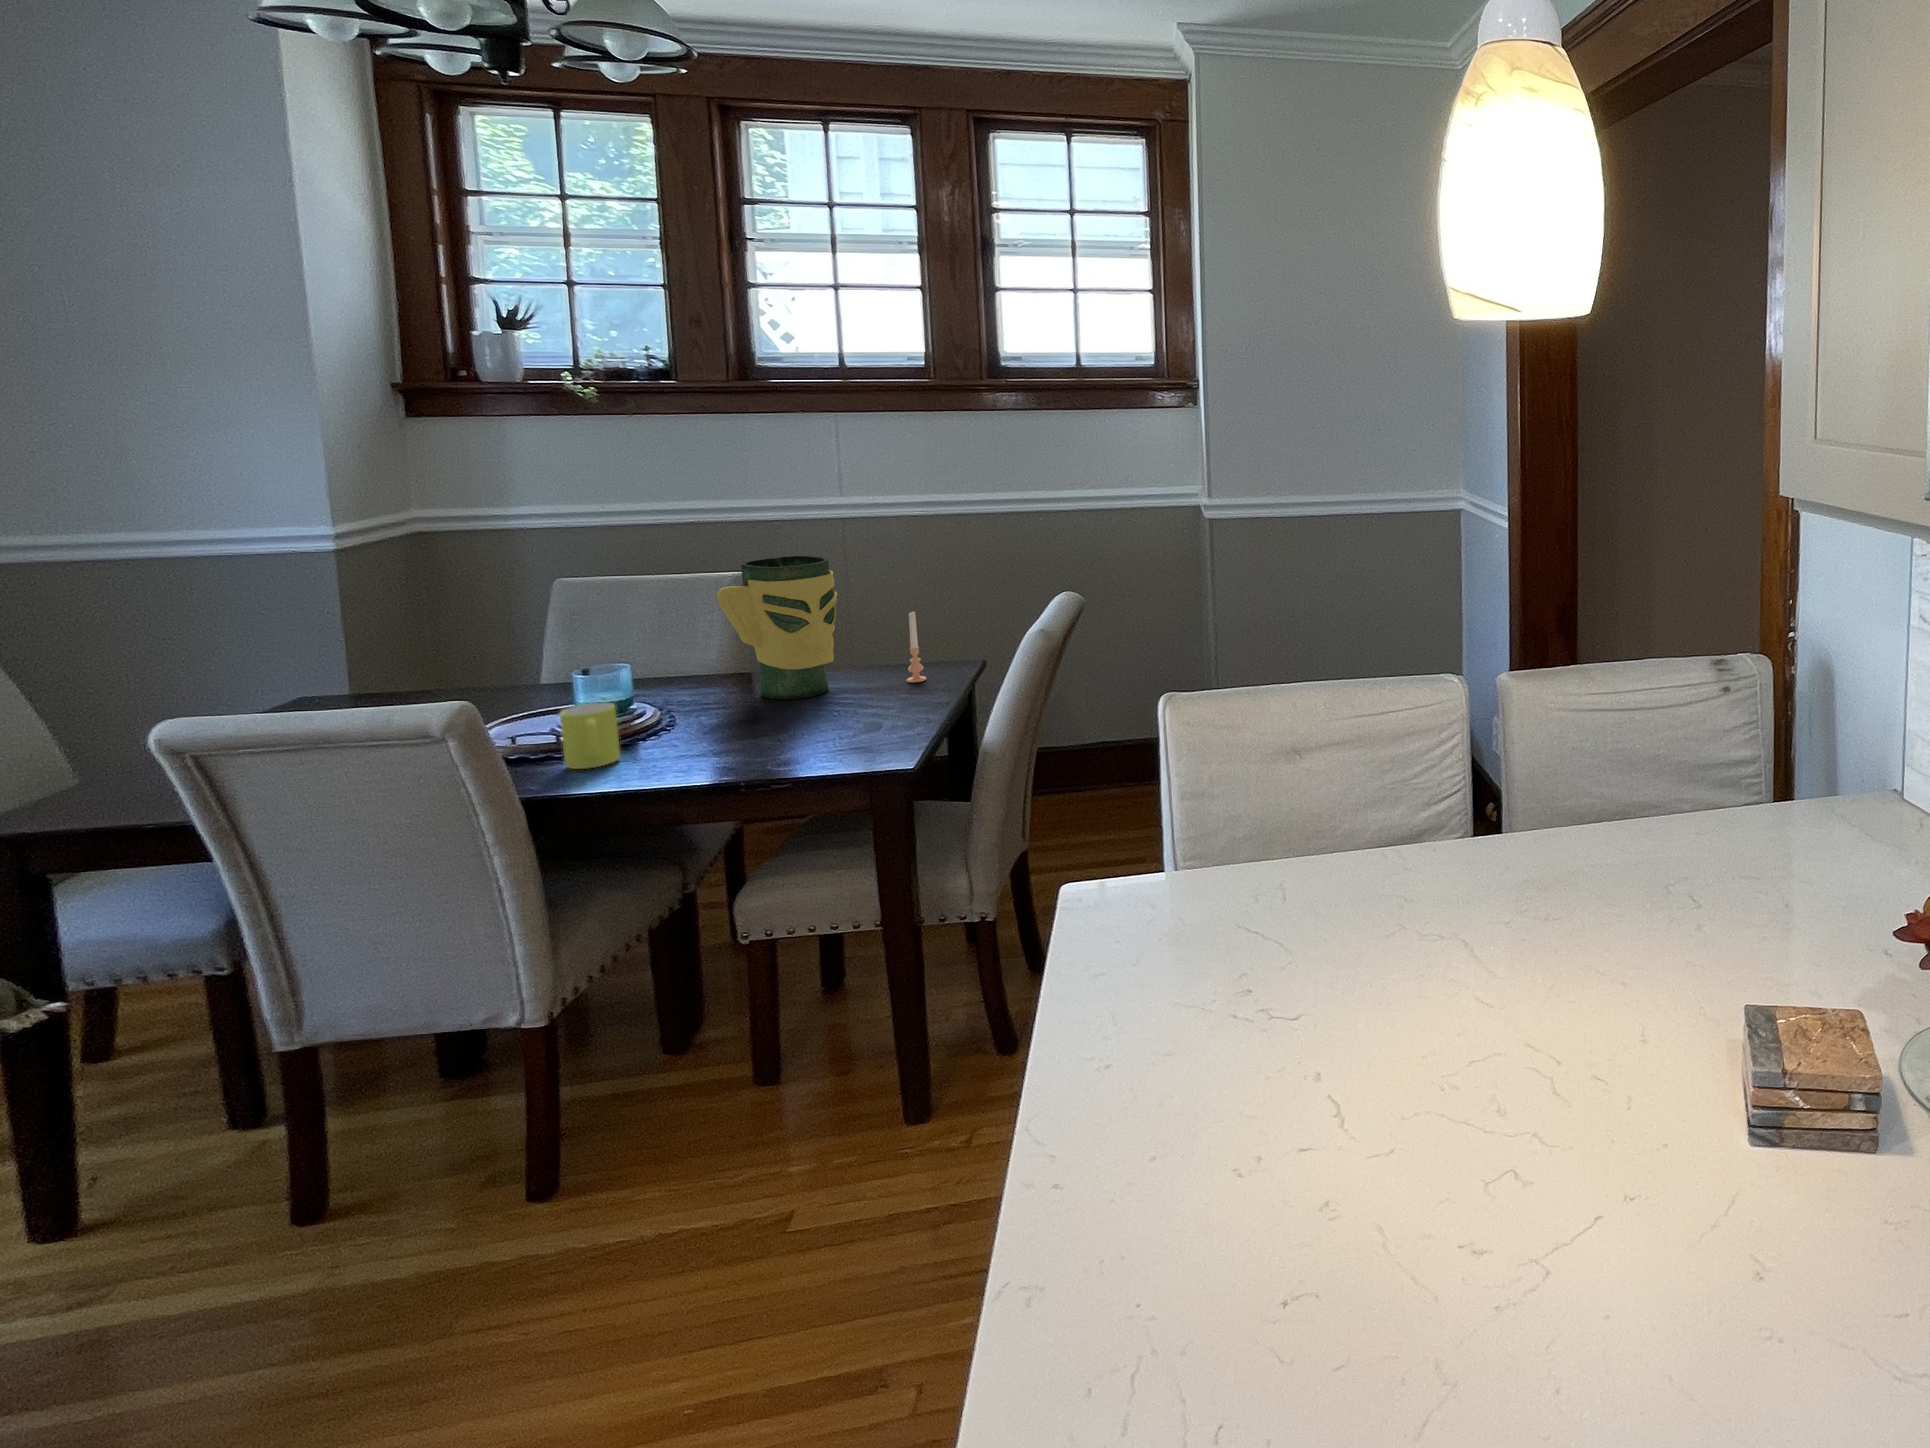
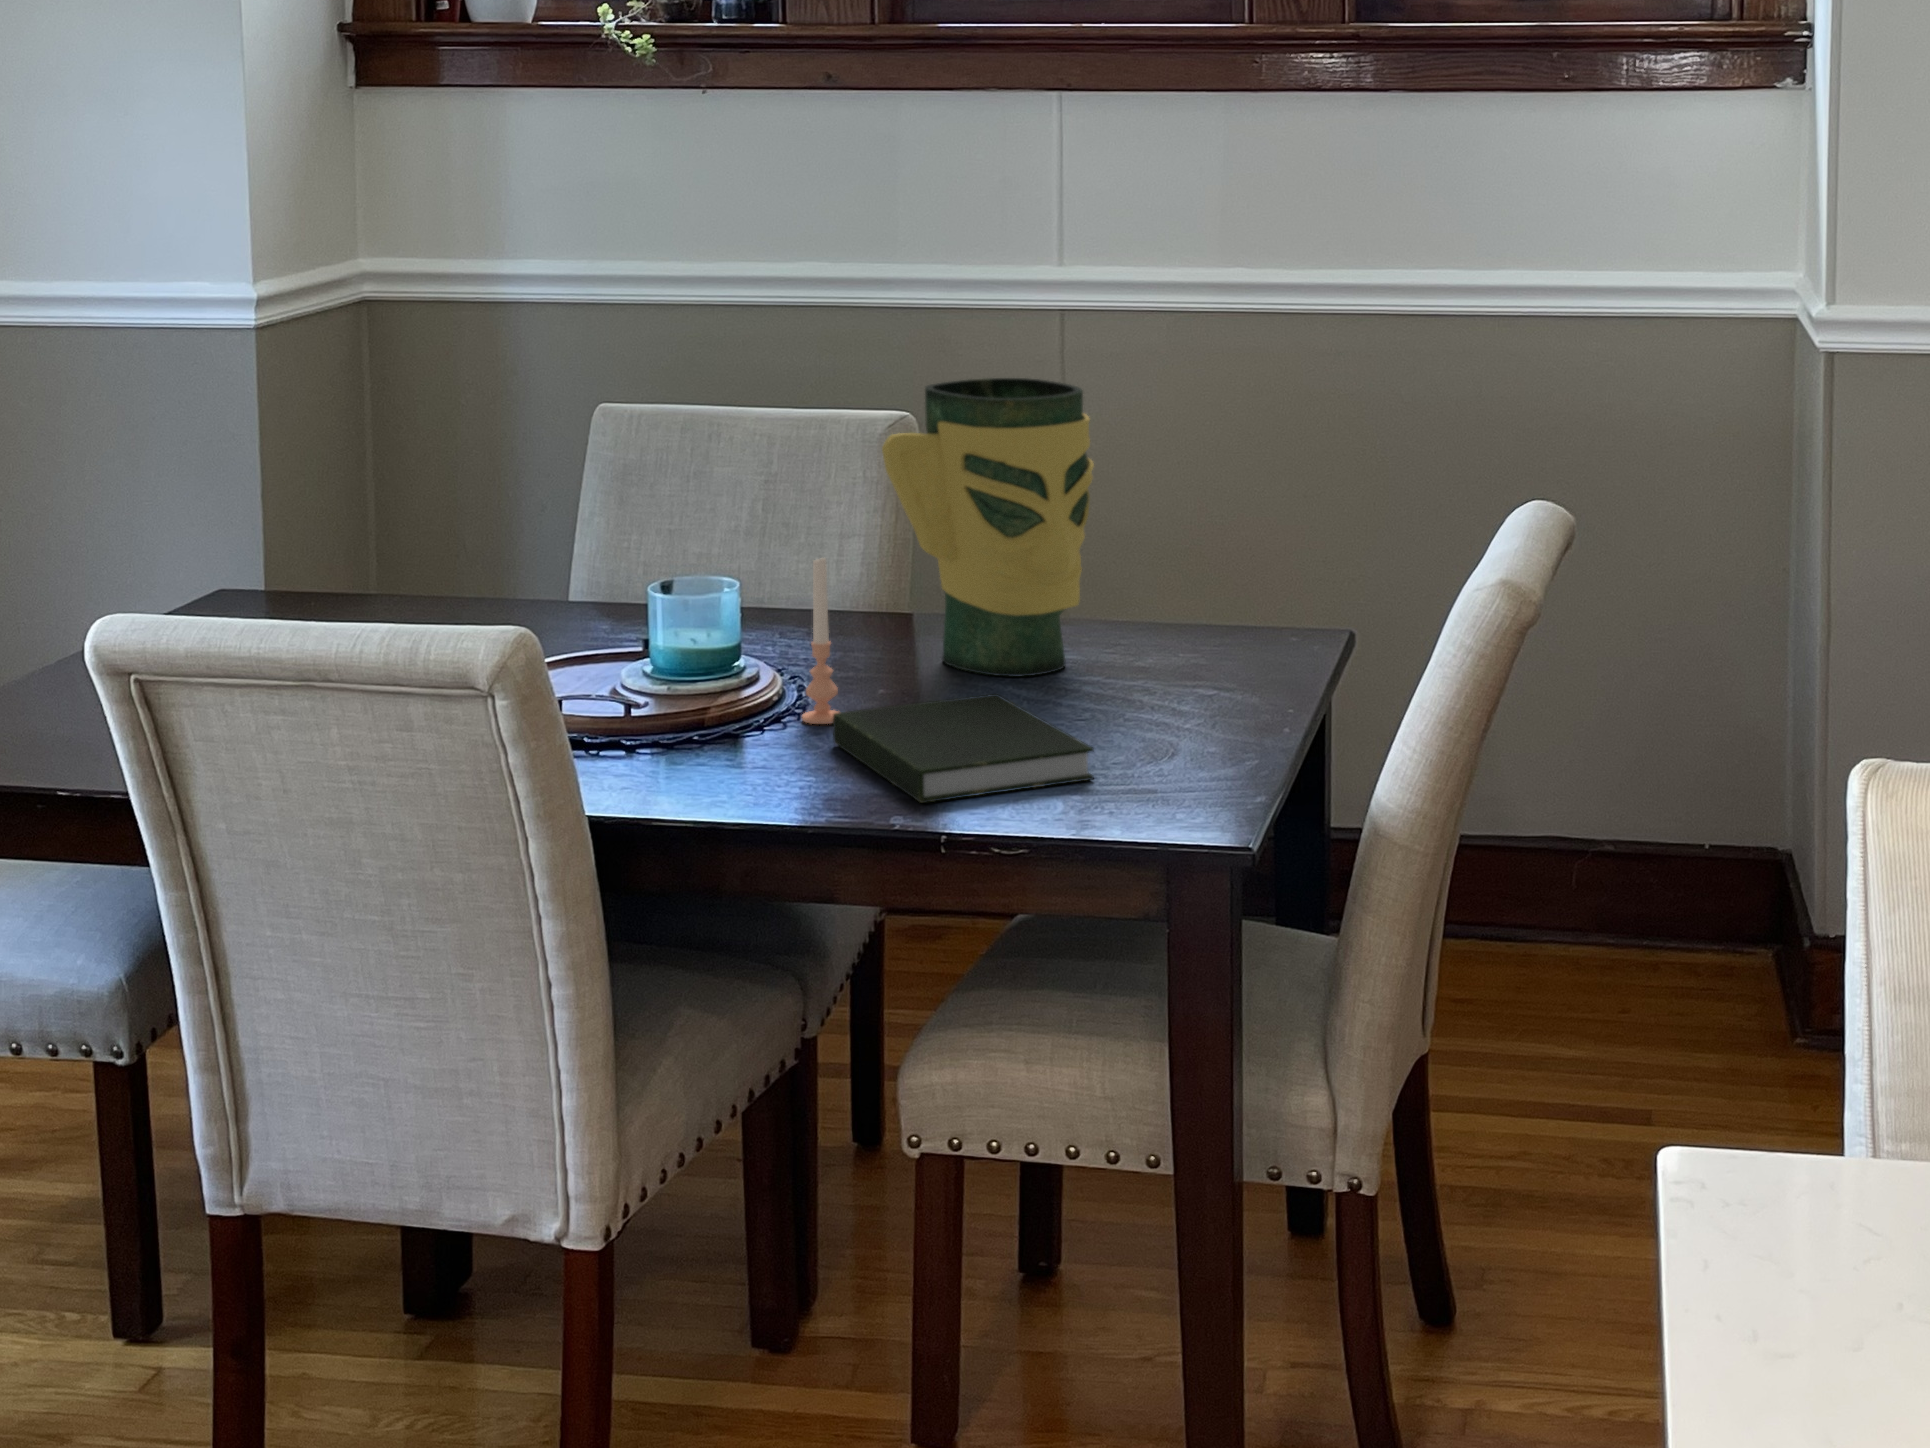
candle: present [907,612,926,682] -> present [802,558,838,724]
mug: present [560,703,620,769] -> none [638,645,729,773]
book: none [685,708,828,766] -> present [833,694,1094,803]

